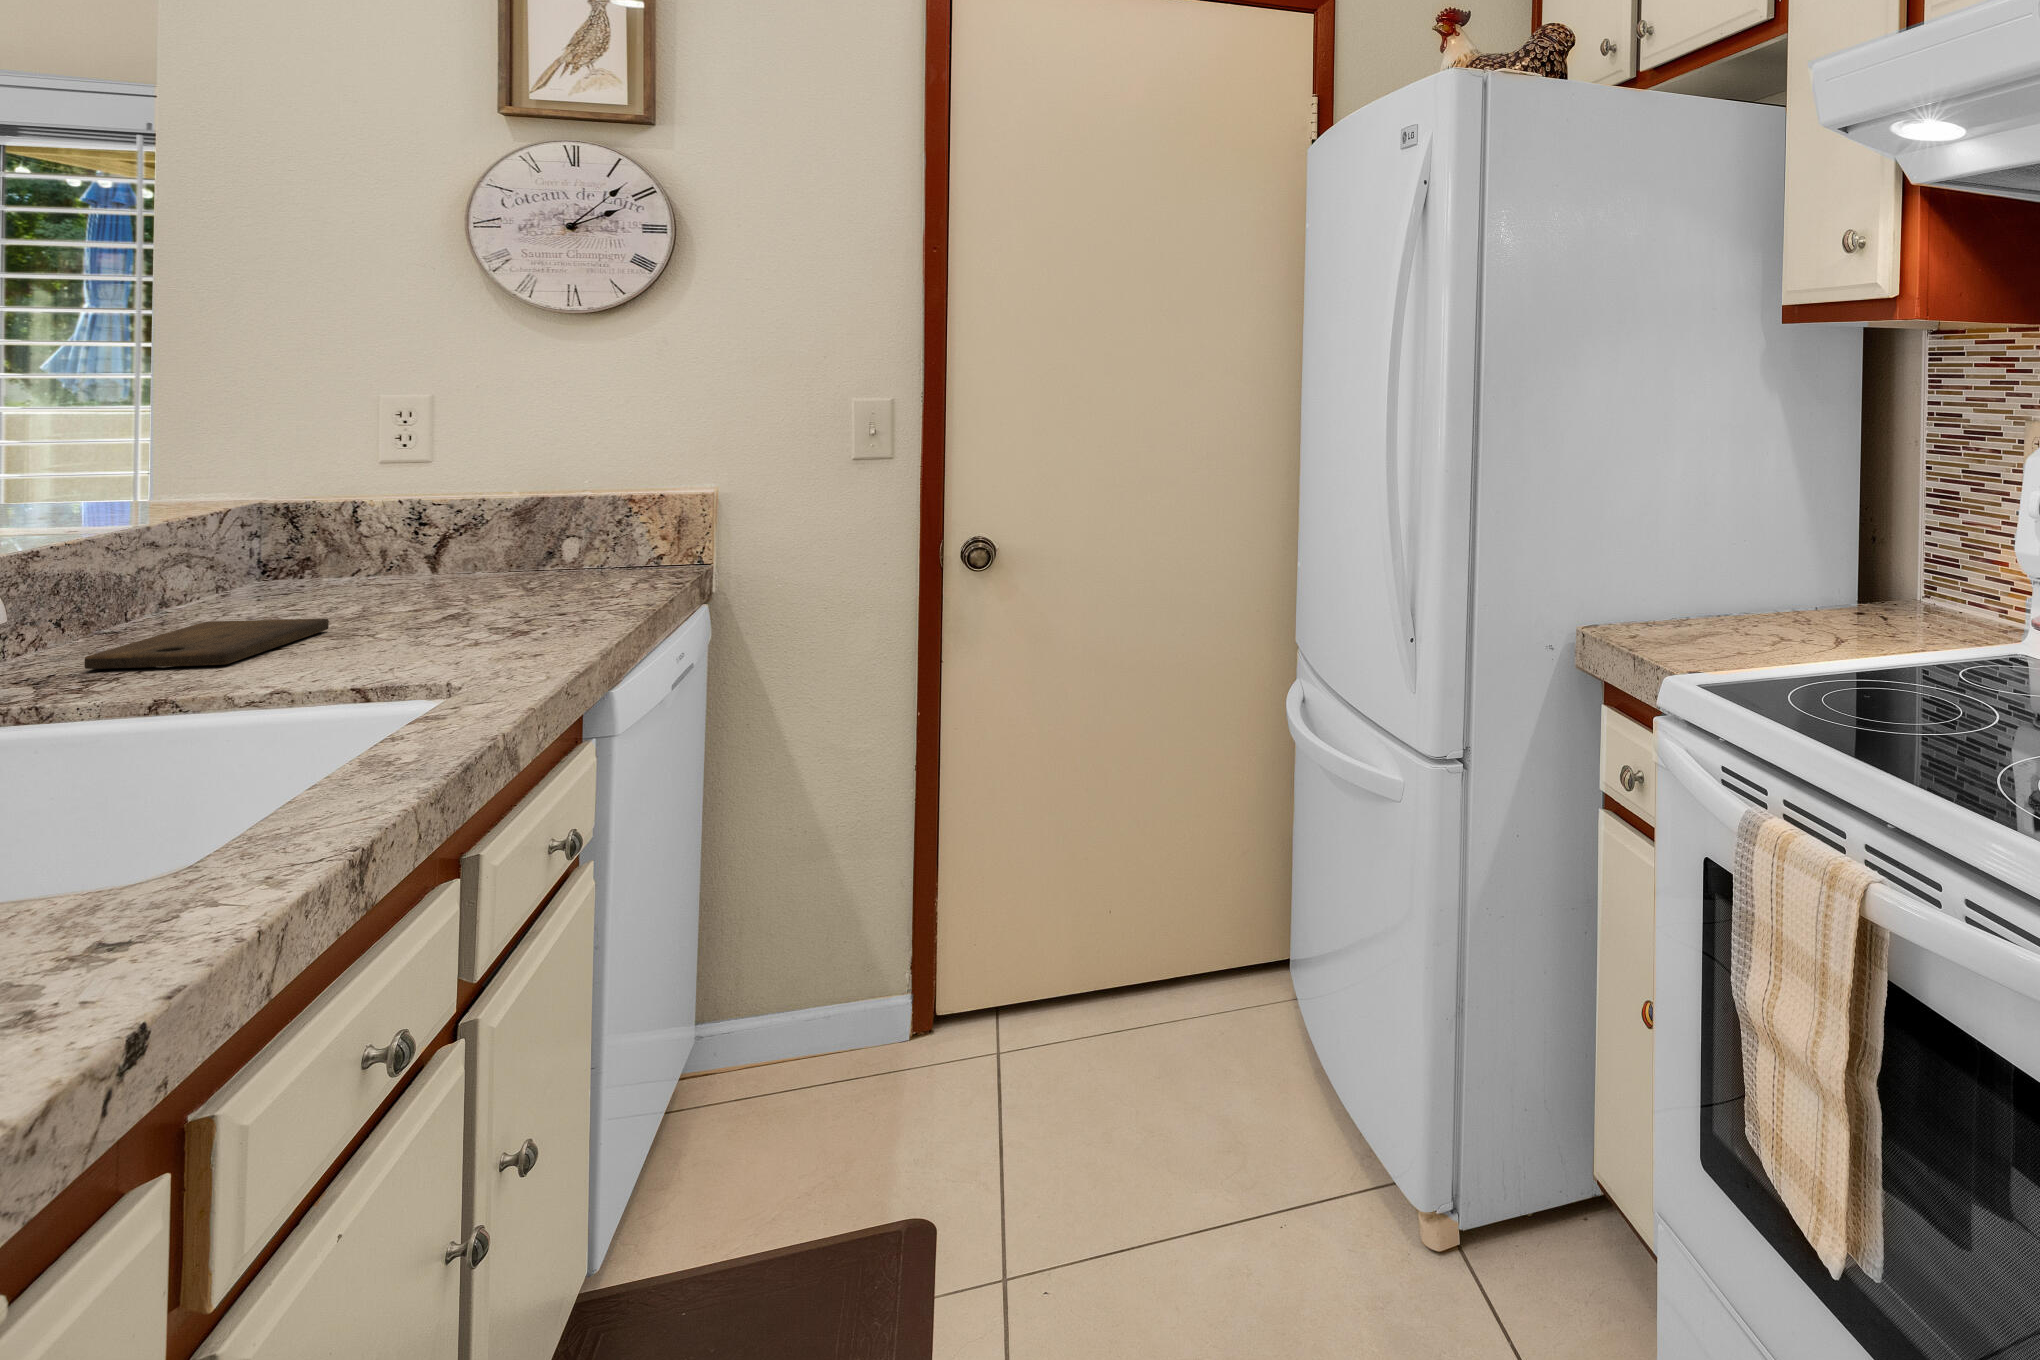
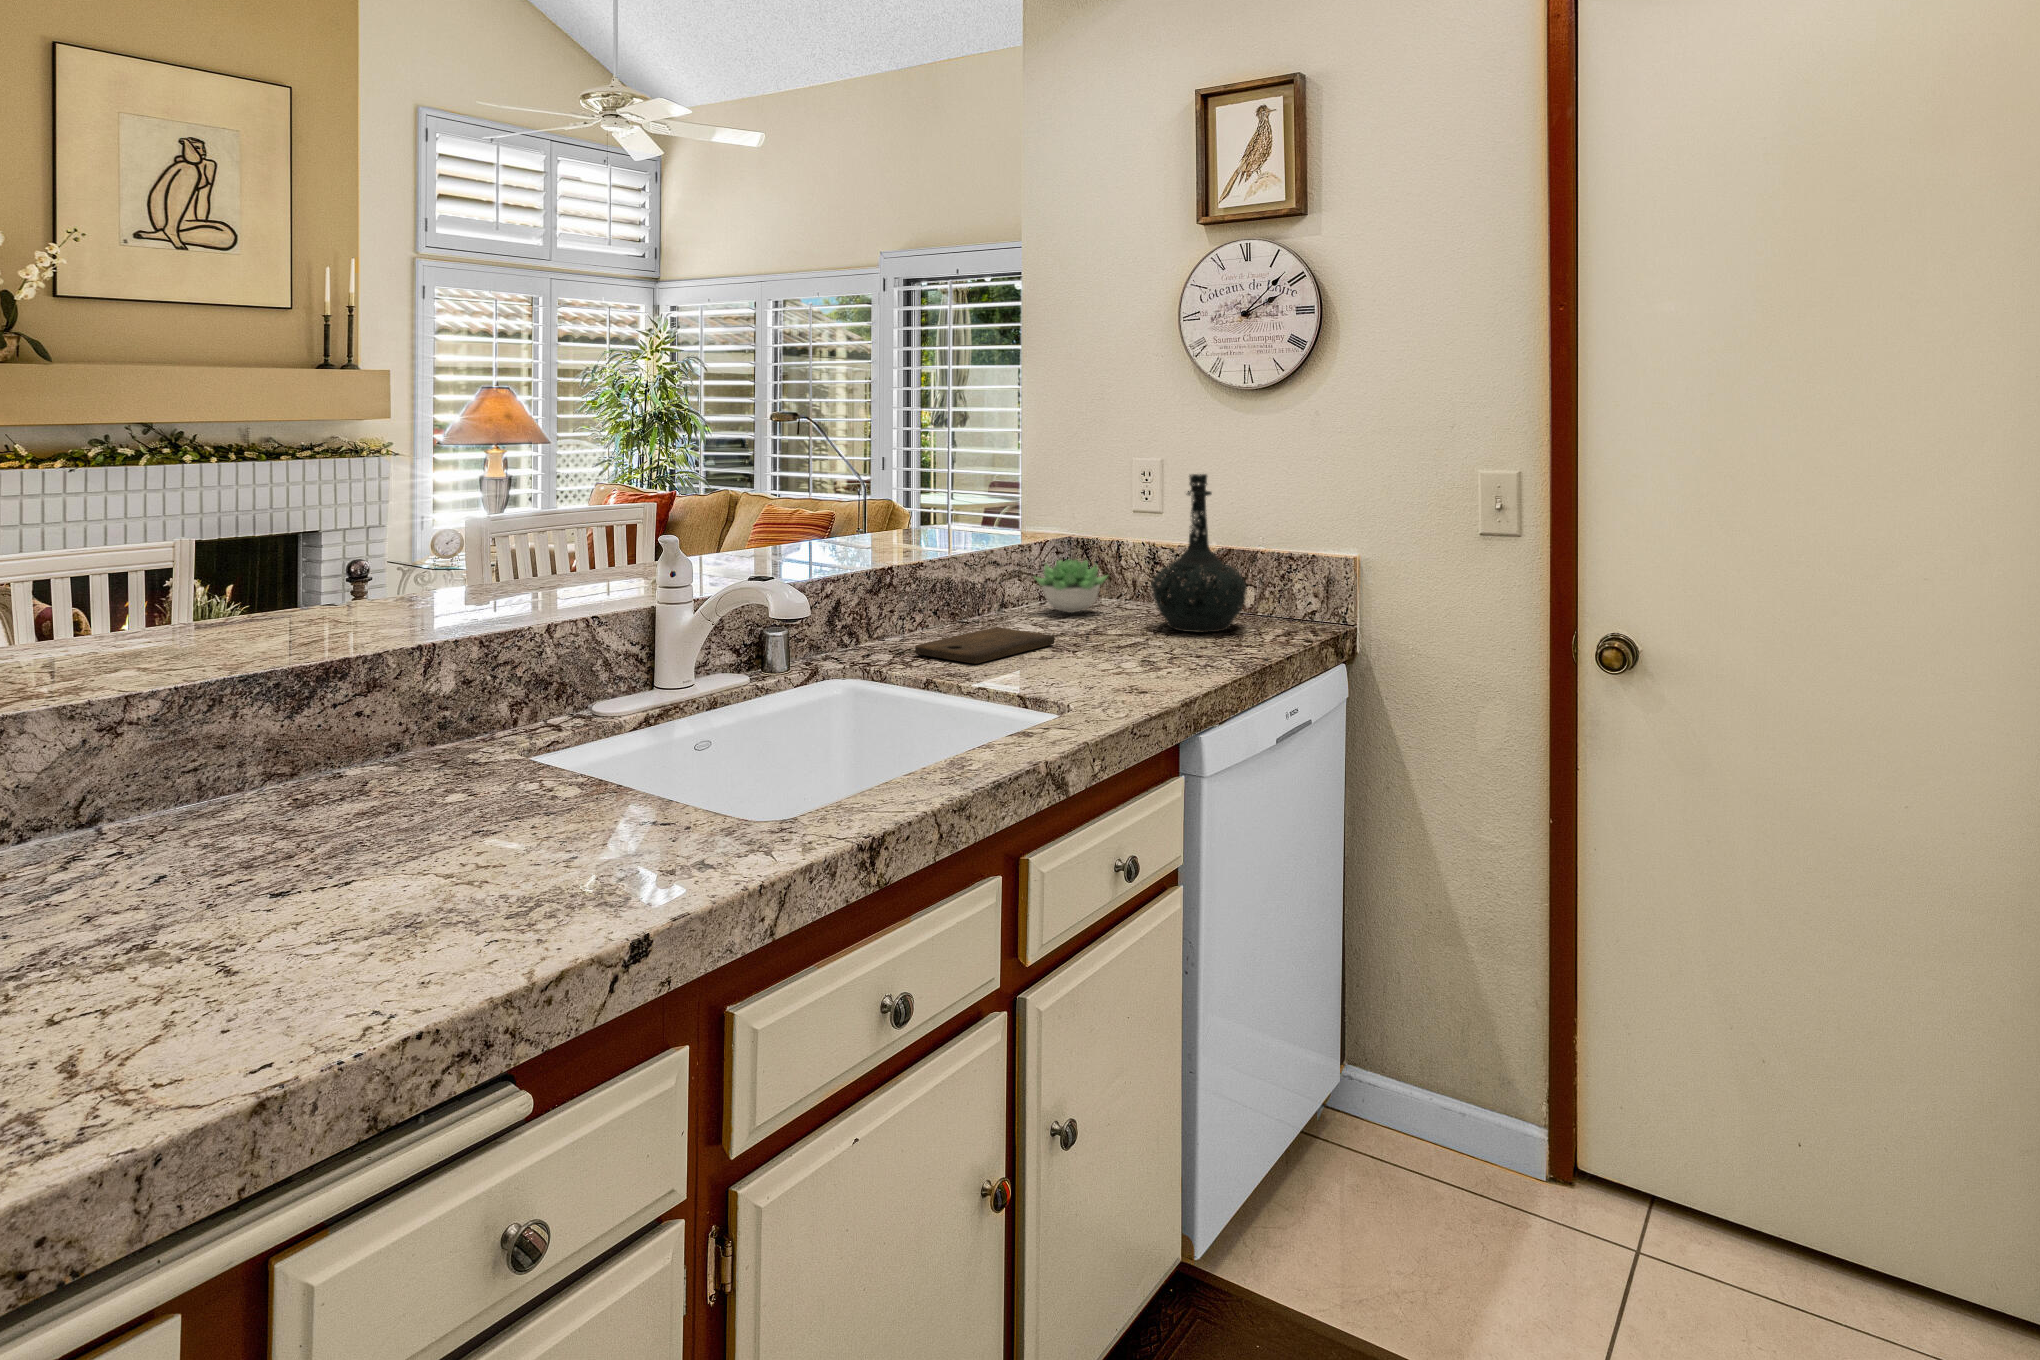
bottle: none [451,408,592,596] -> present [1151,474,1247,632]
succulent plant: none [230,526,361,597] -> present [1035,560,1107,613]

